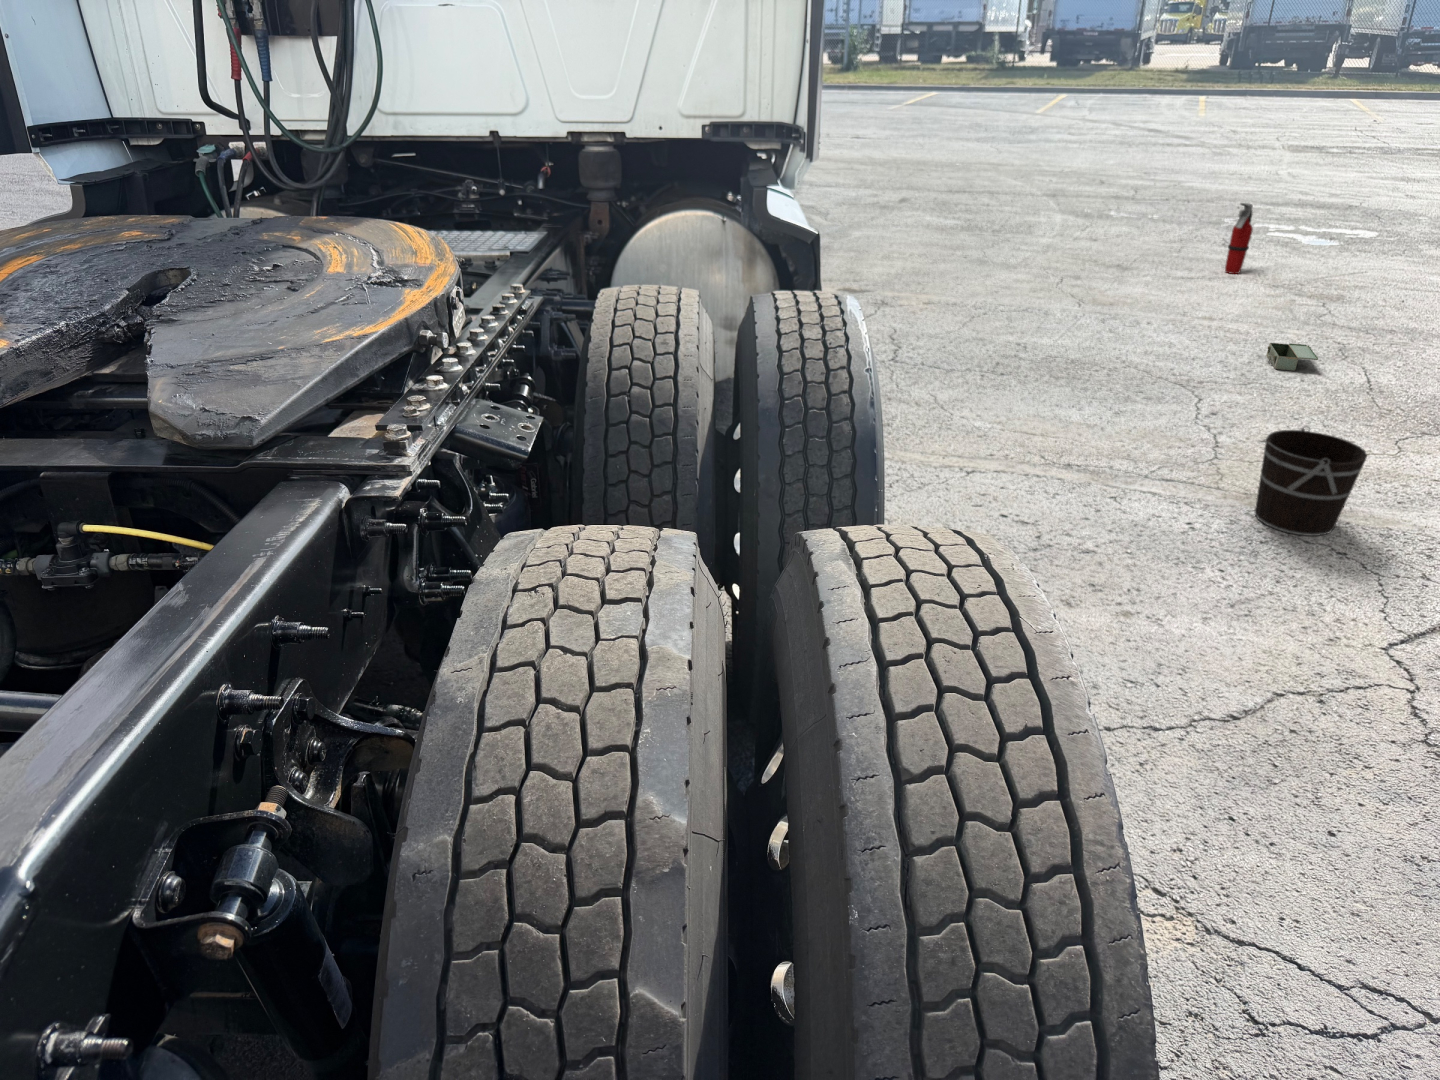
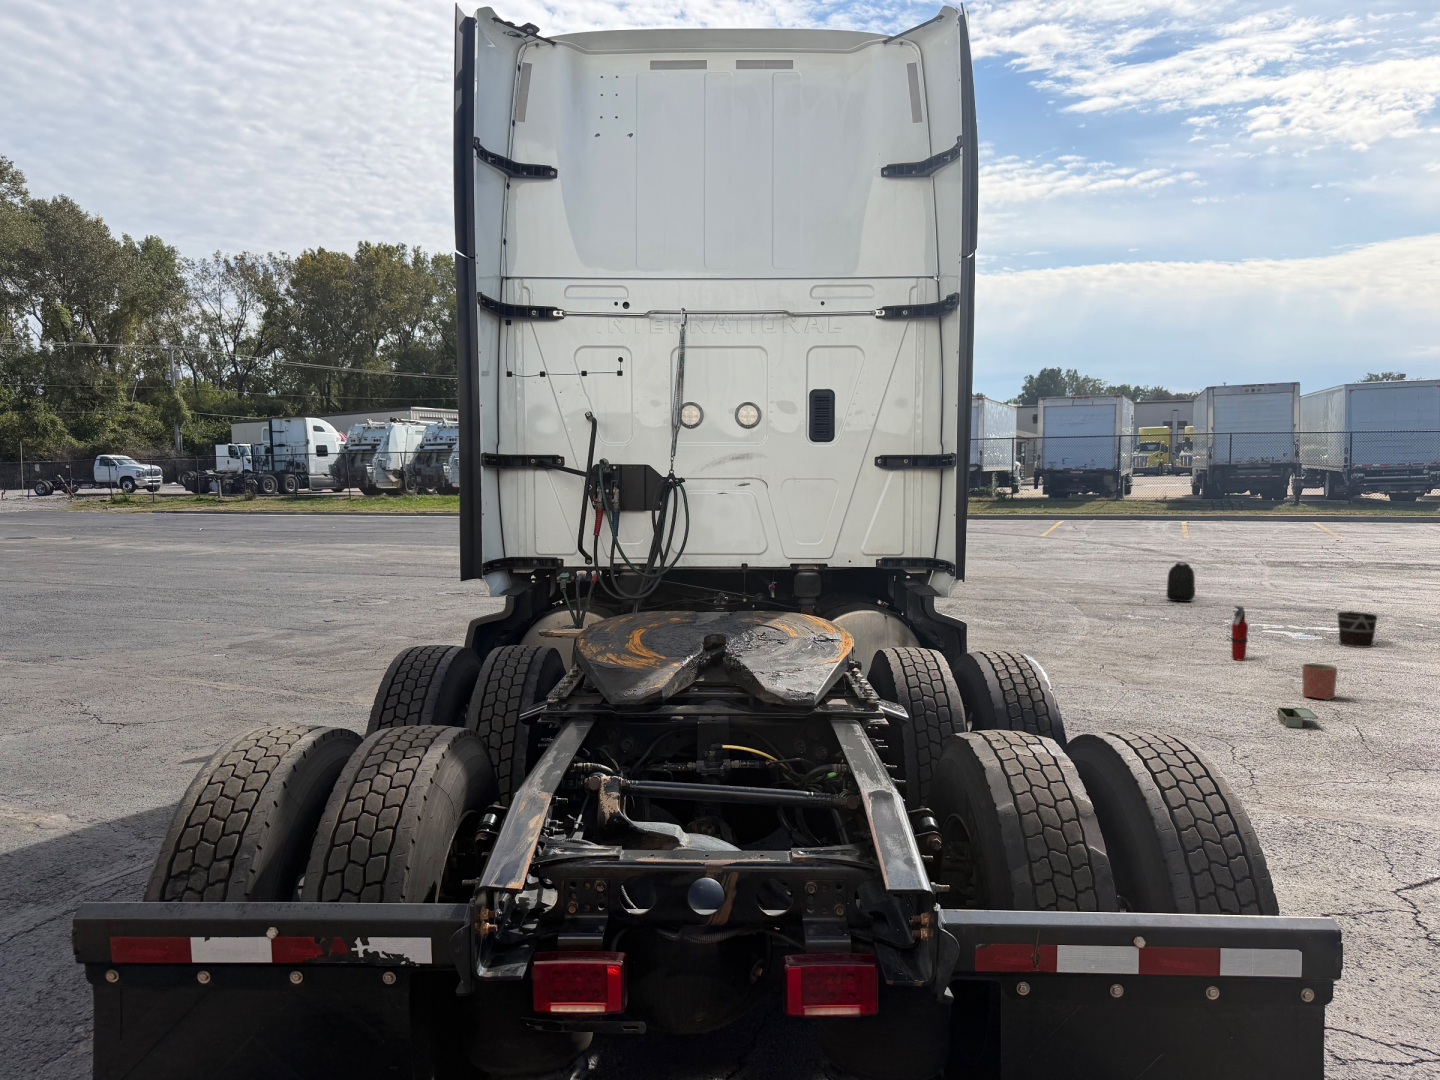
backpack: none [1163,144,1201,195] -> present [1167,562,1195,602]
planter: none [1303,283,1355,331] -> present [1302,664,1337,700]
bucket: present [1255,428,1367,536] -> present [1338,611,1377,648]

